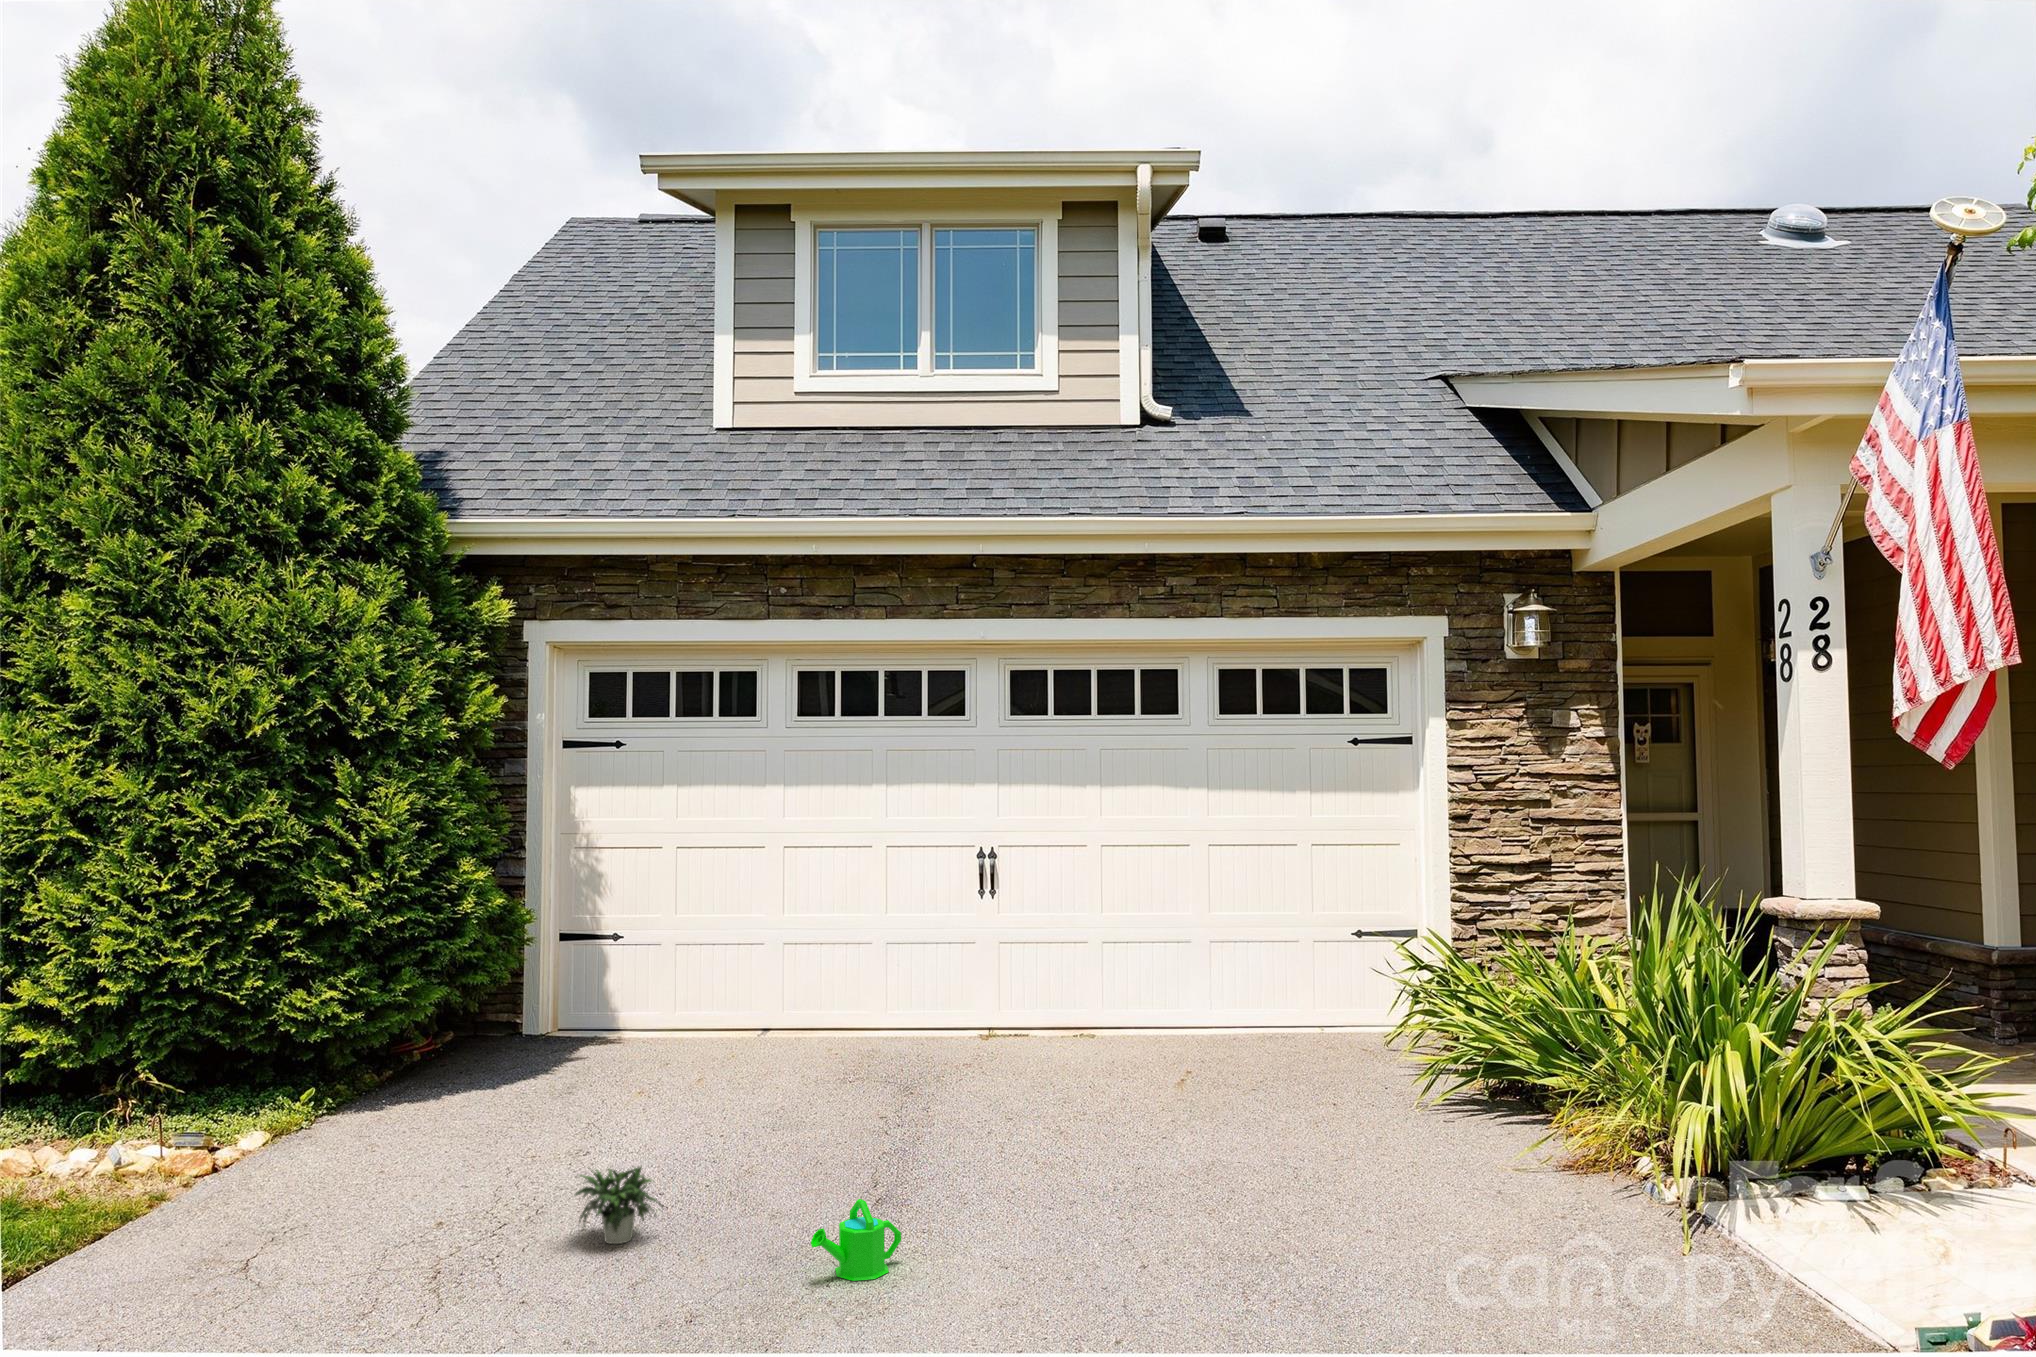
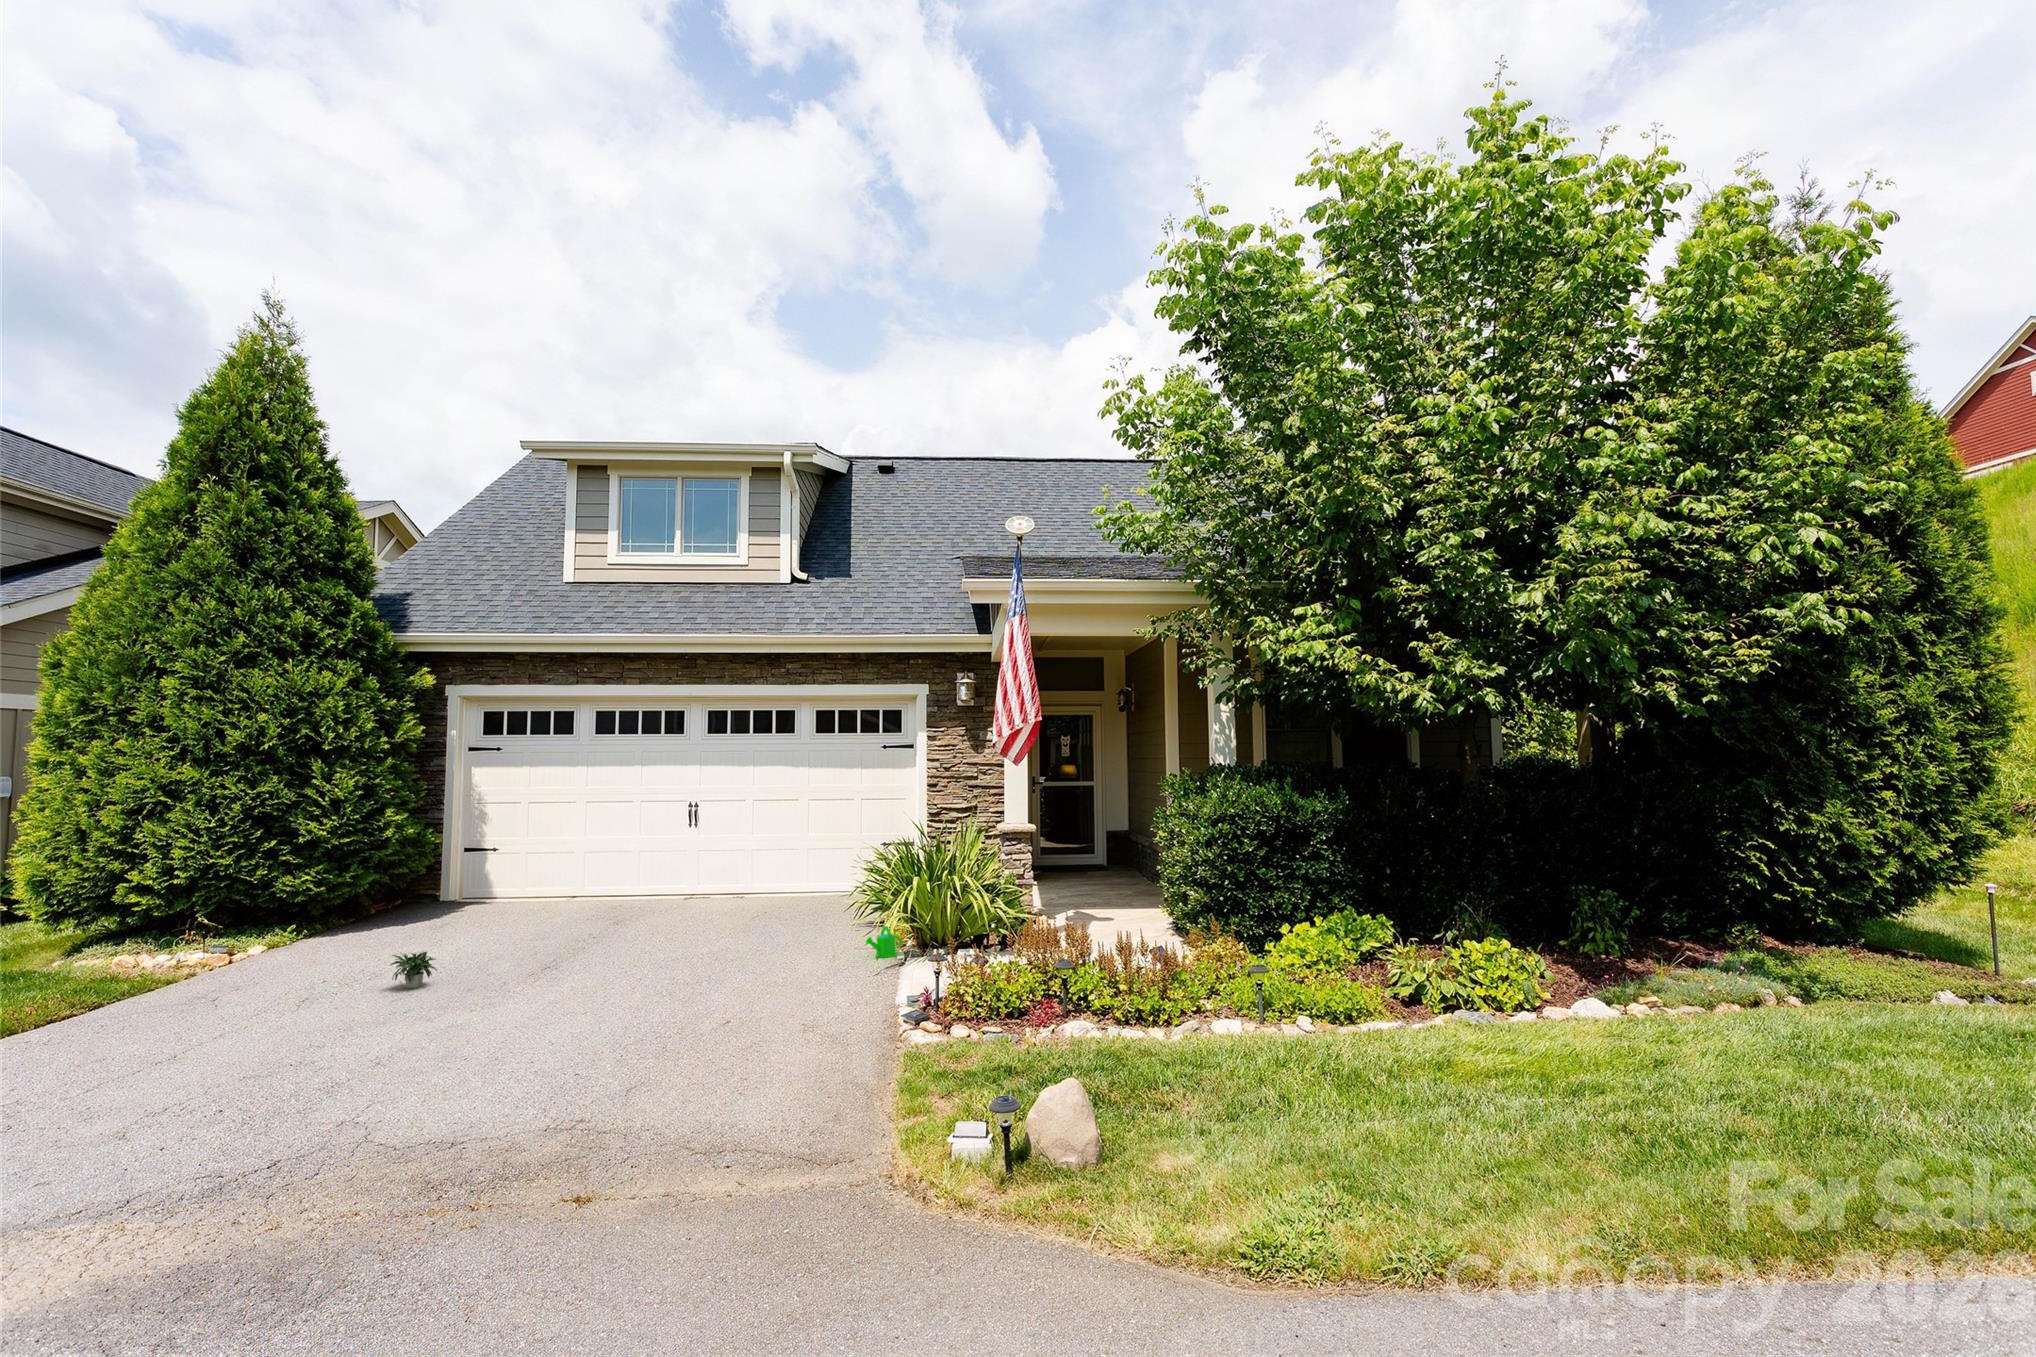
watering can: present [811,1199,901,1281] -> present [866,926,902,958]

